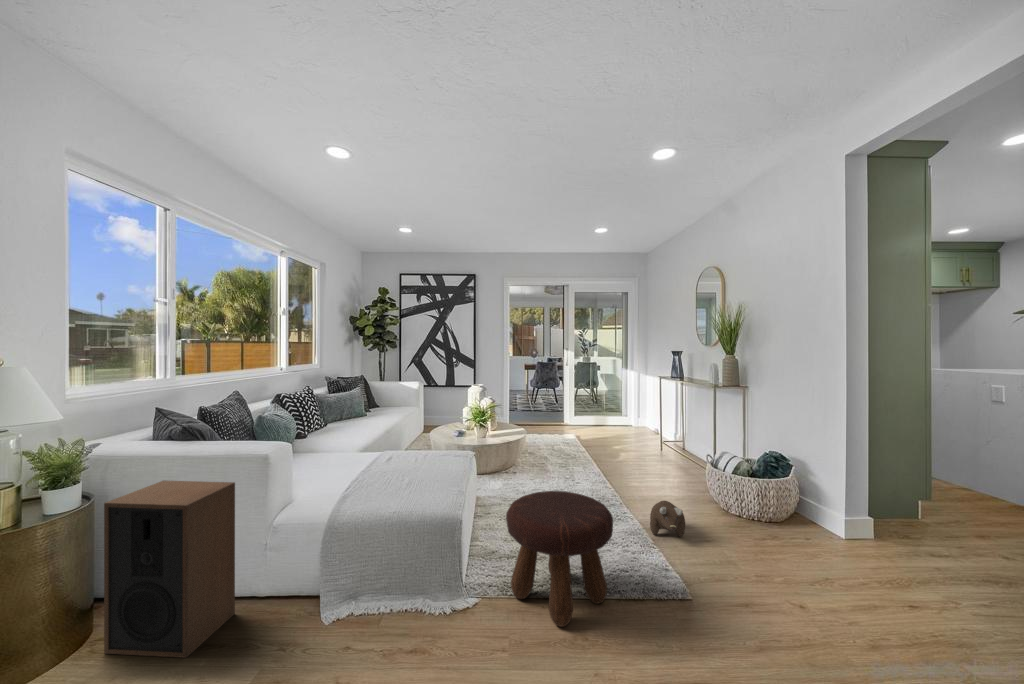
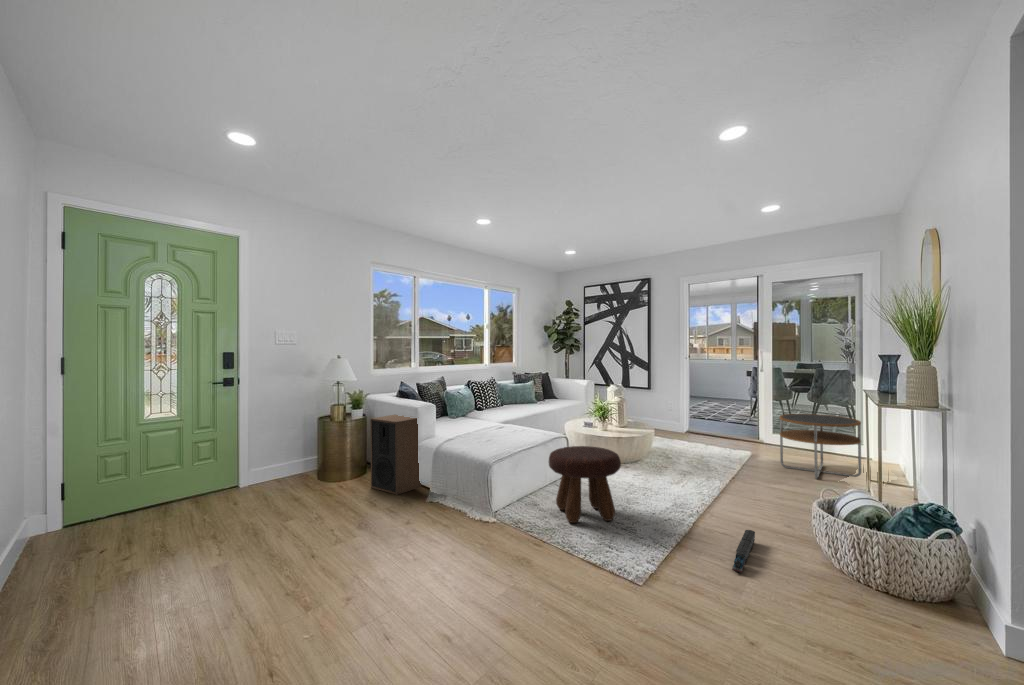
side table: none [644,410,713,475] -> present [780,414,861,479]
plush toy: present [650,501,685,537] -> none [701,478,732,509]
toy train: none [758,573,840,658] -> present [732,530,755,573]

